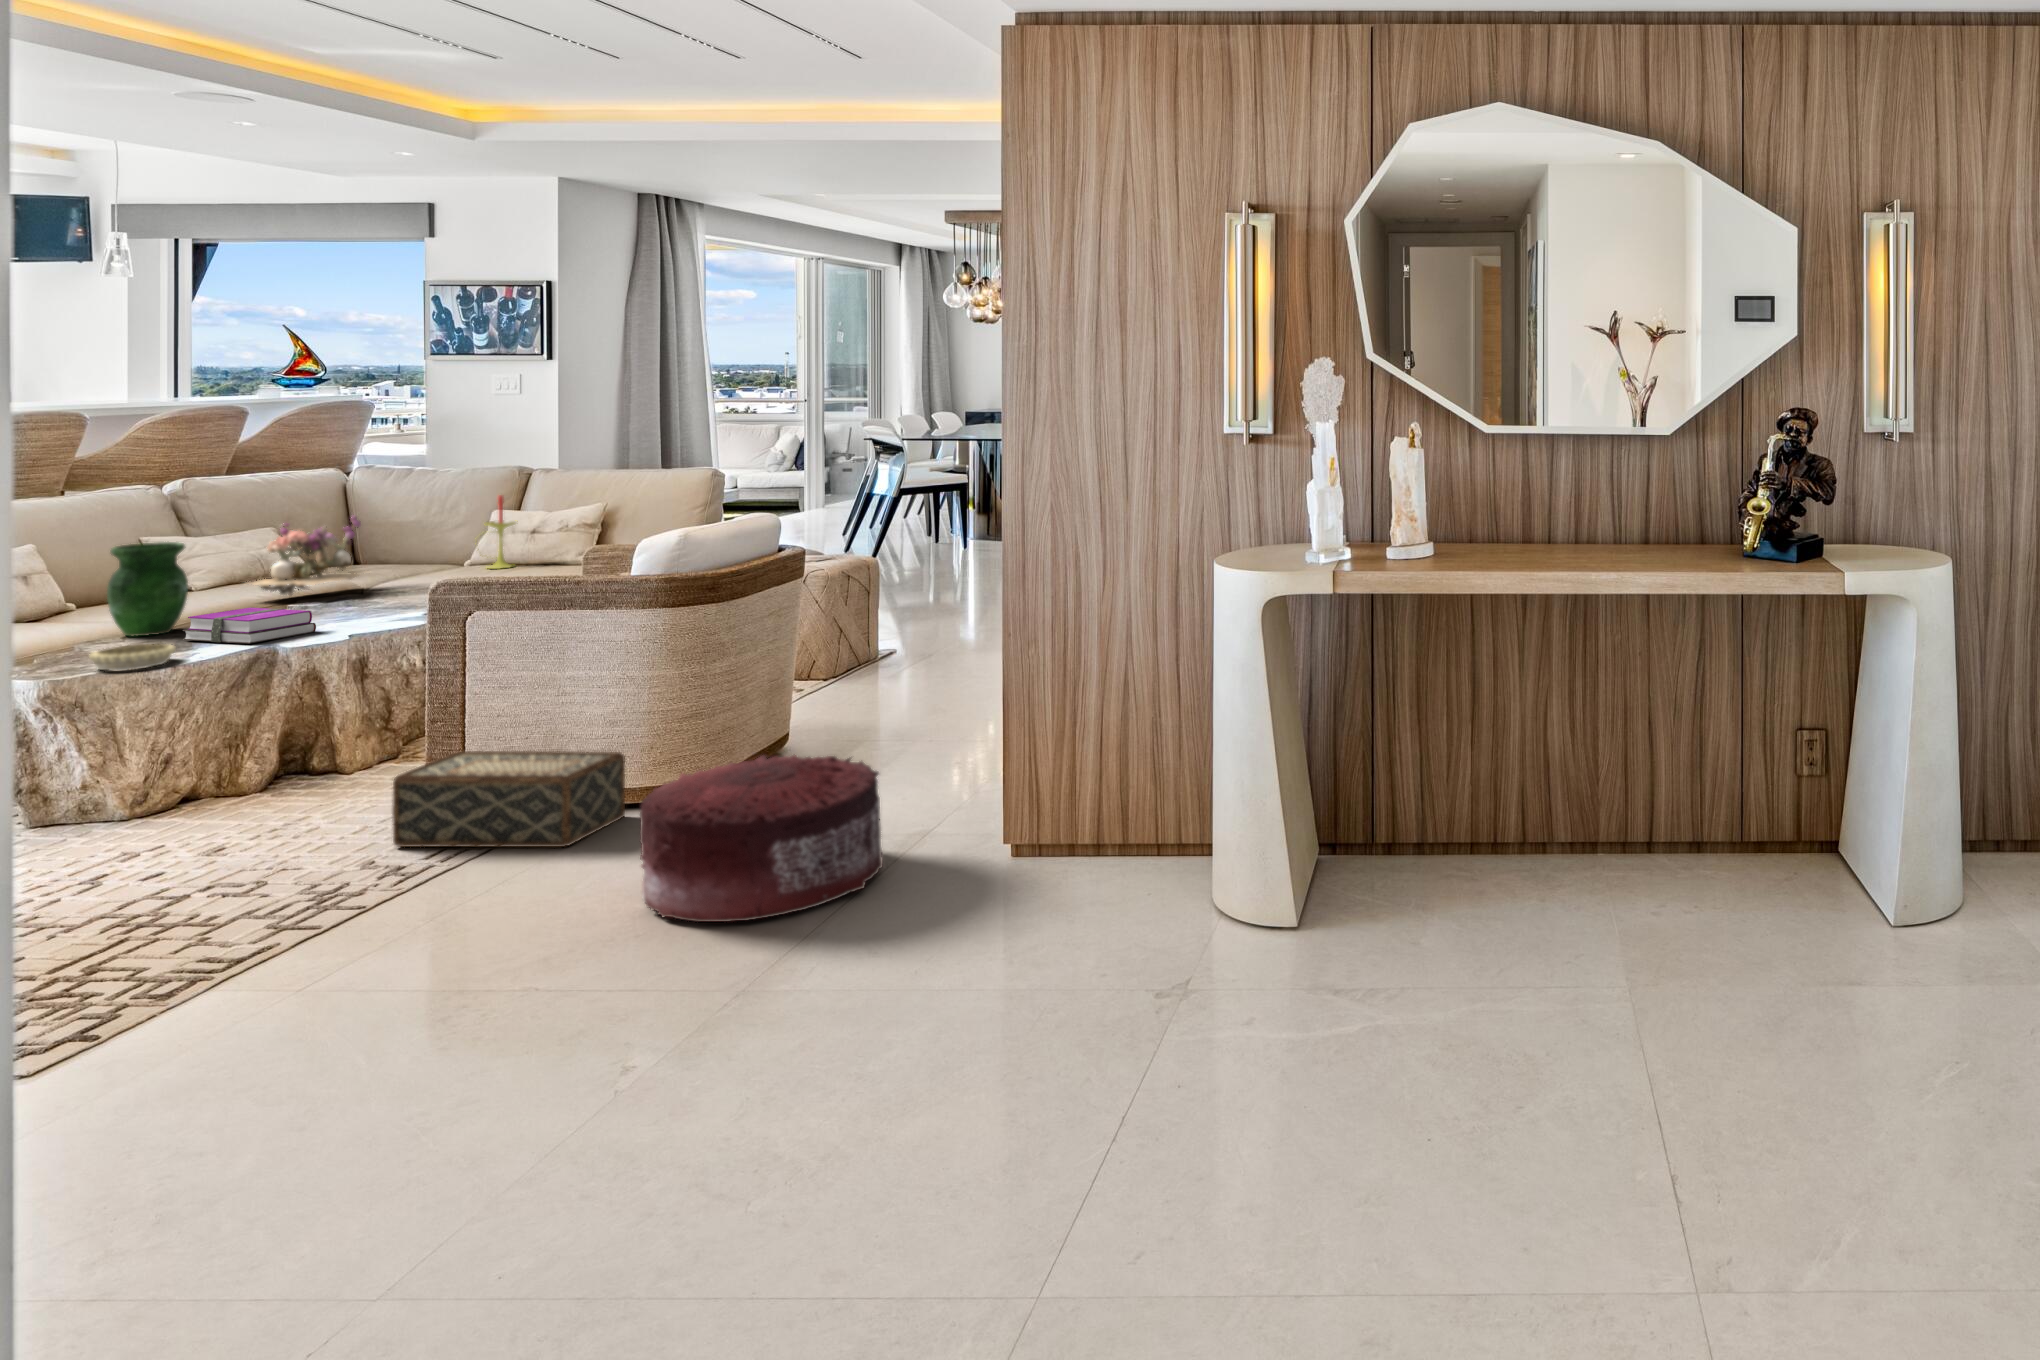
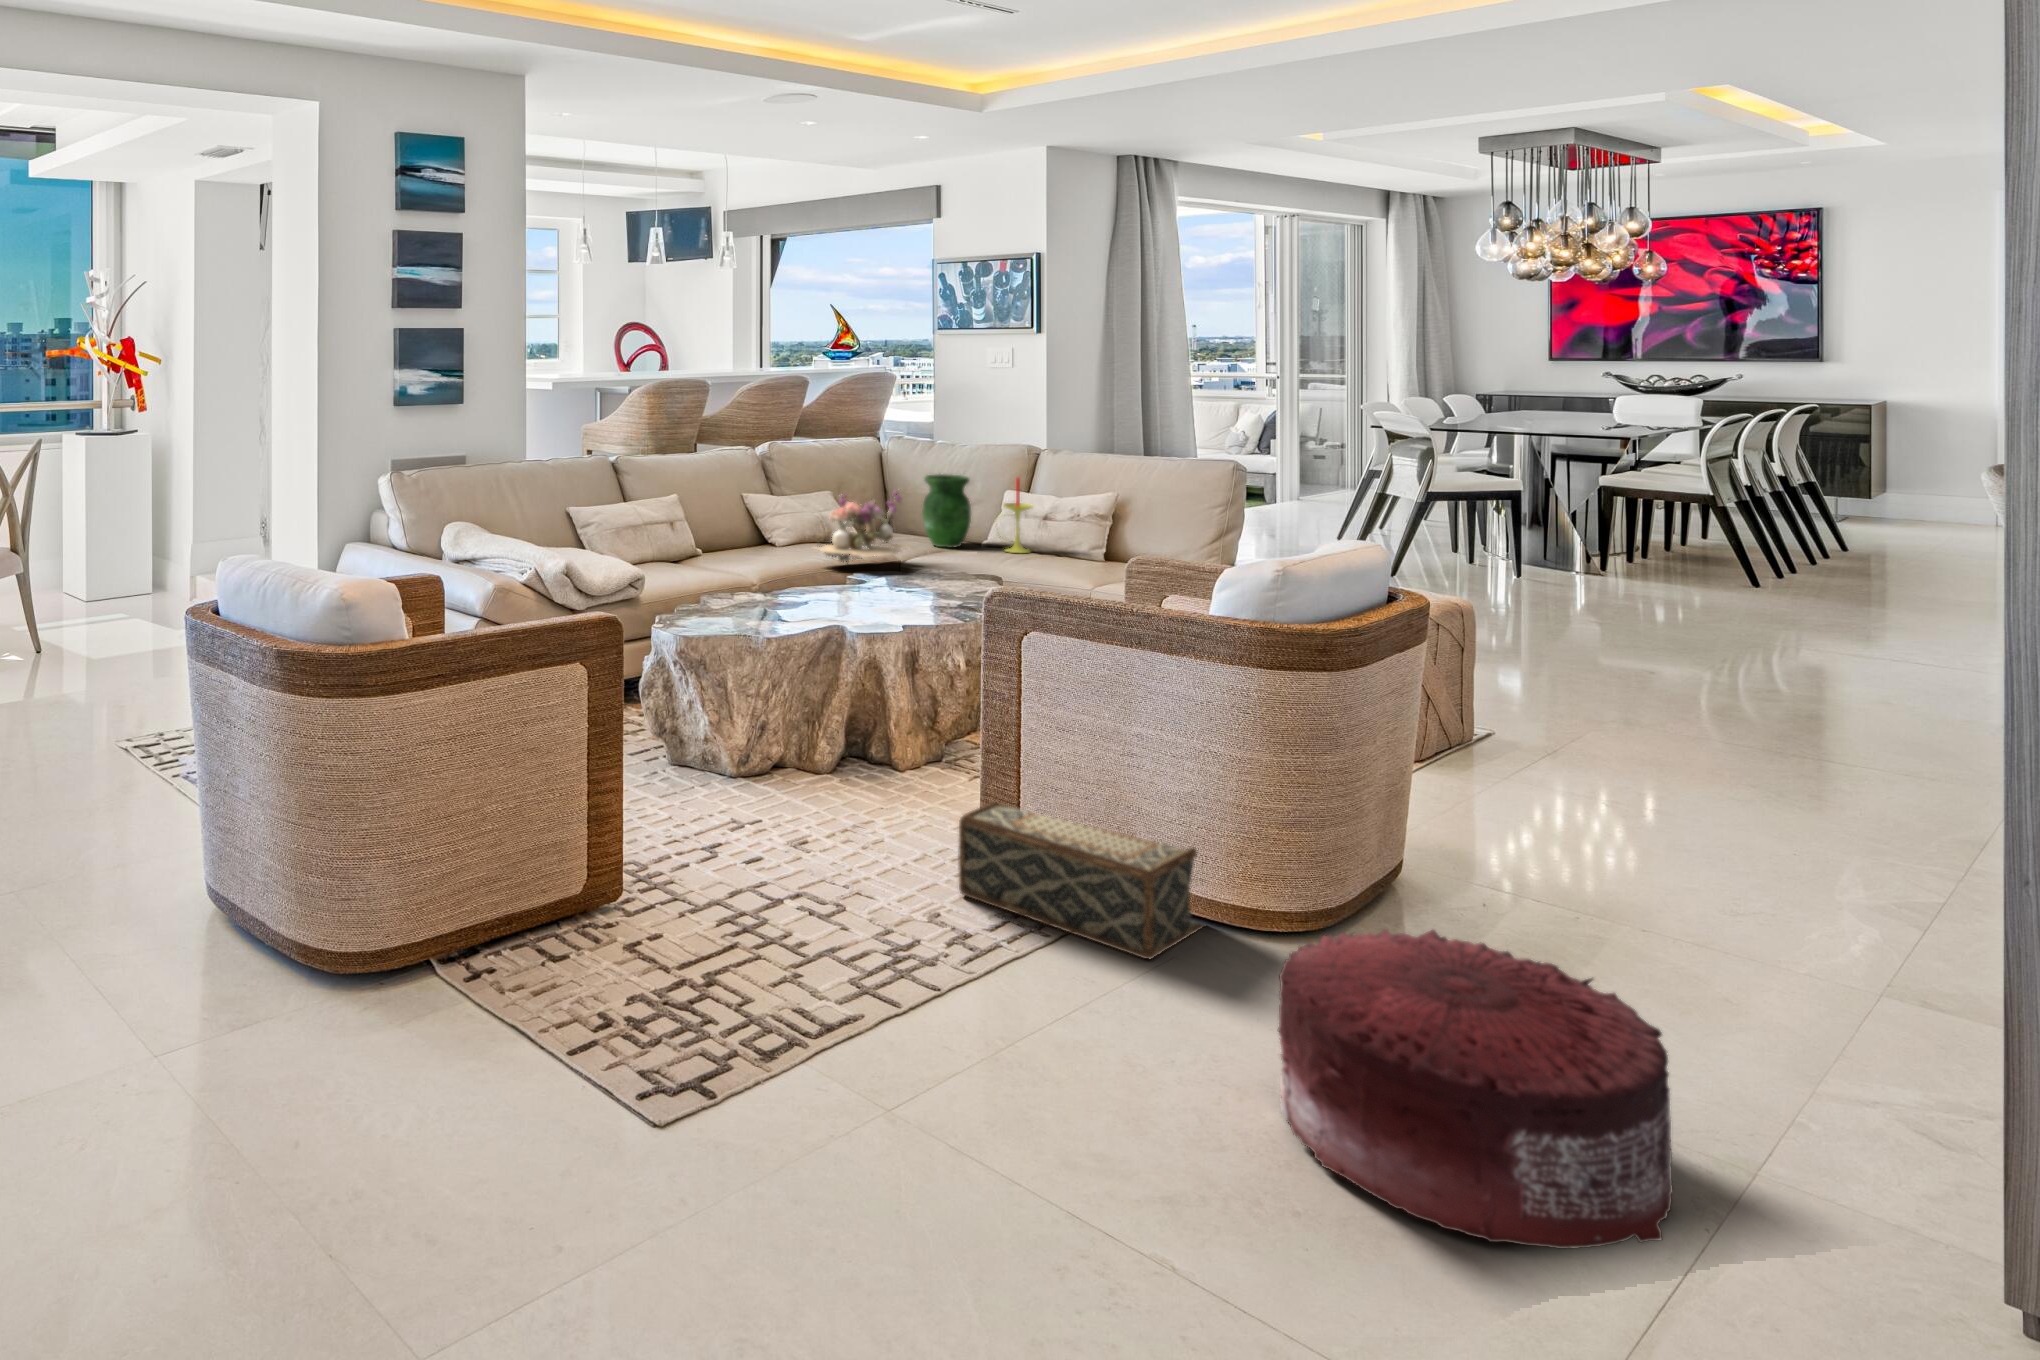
vase: present [107,542,188,636] -> present [922,474,971,548]
hardback book: present [183,608,316,644] -> none [772,580,873,620]
decorative bowl: present [90,644,176,670] -> none [707,610,768,635]

